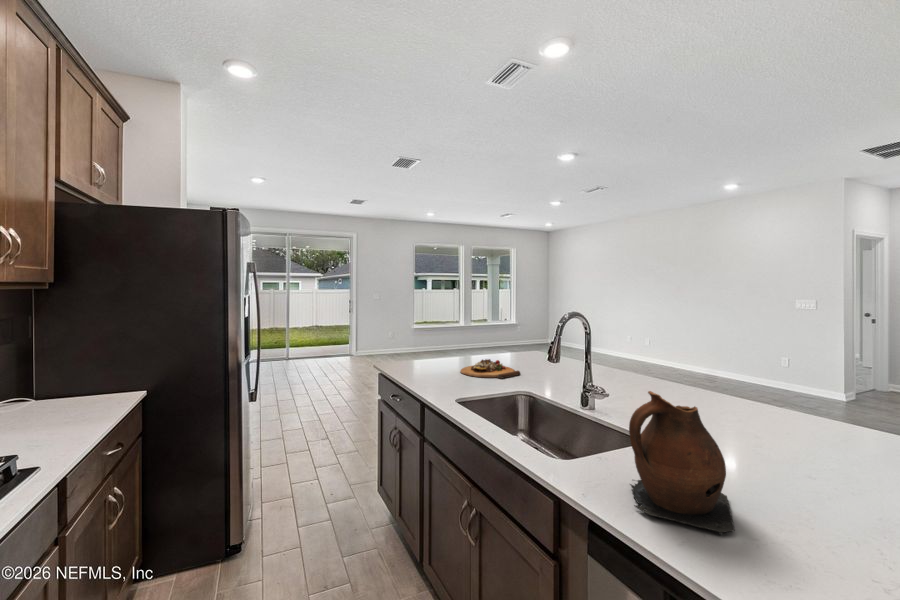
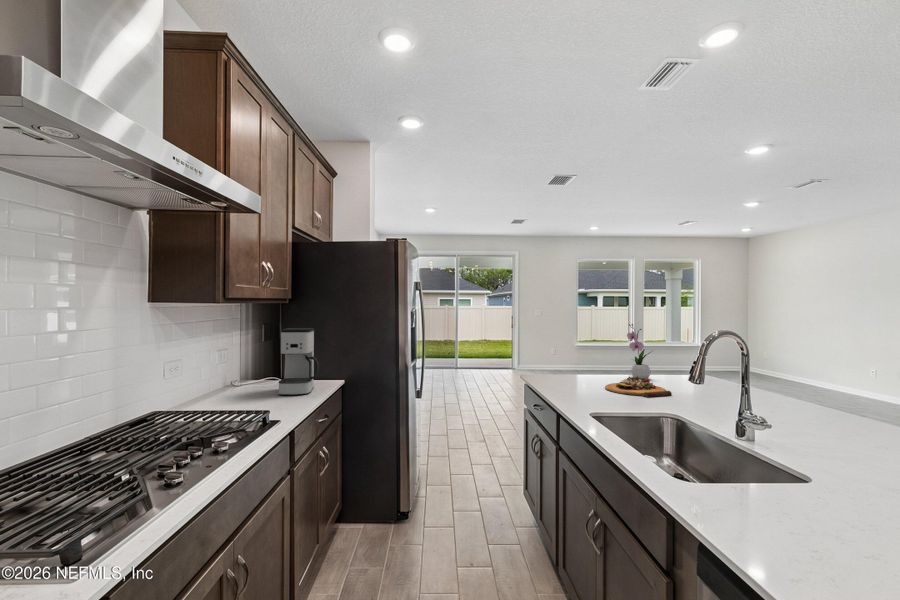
flower arrangement: none [476,308,499,360] -> present [627,324,651,379]
coffee maker: none [34,323,106,421] -> present [279,328,319,395]
ceramic pitcher: present [629,391,735,535] -> none [729,402,861,553]

